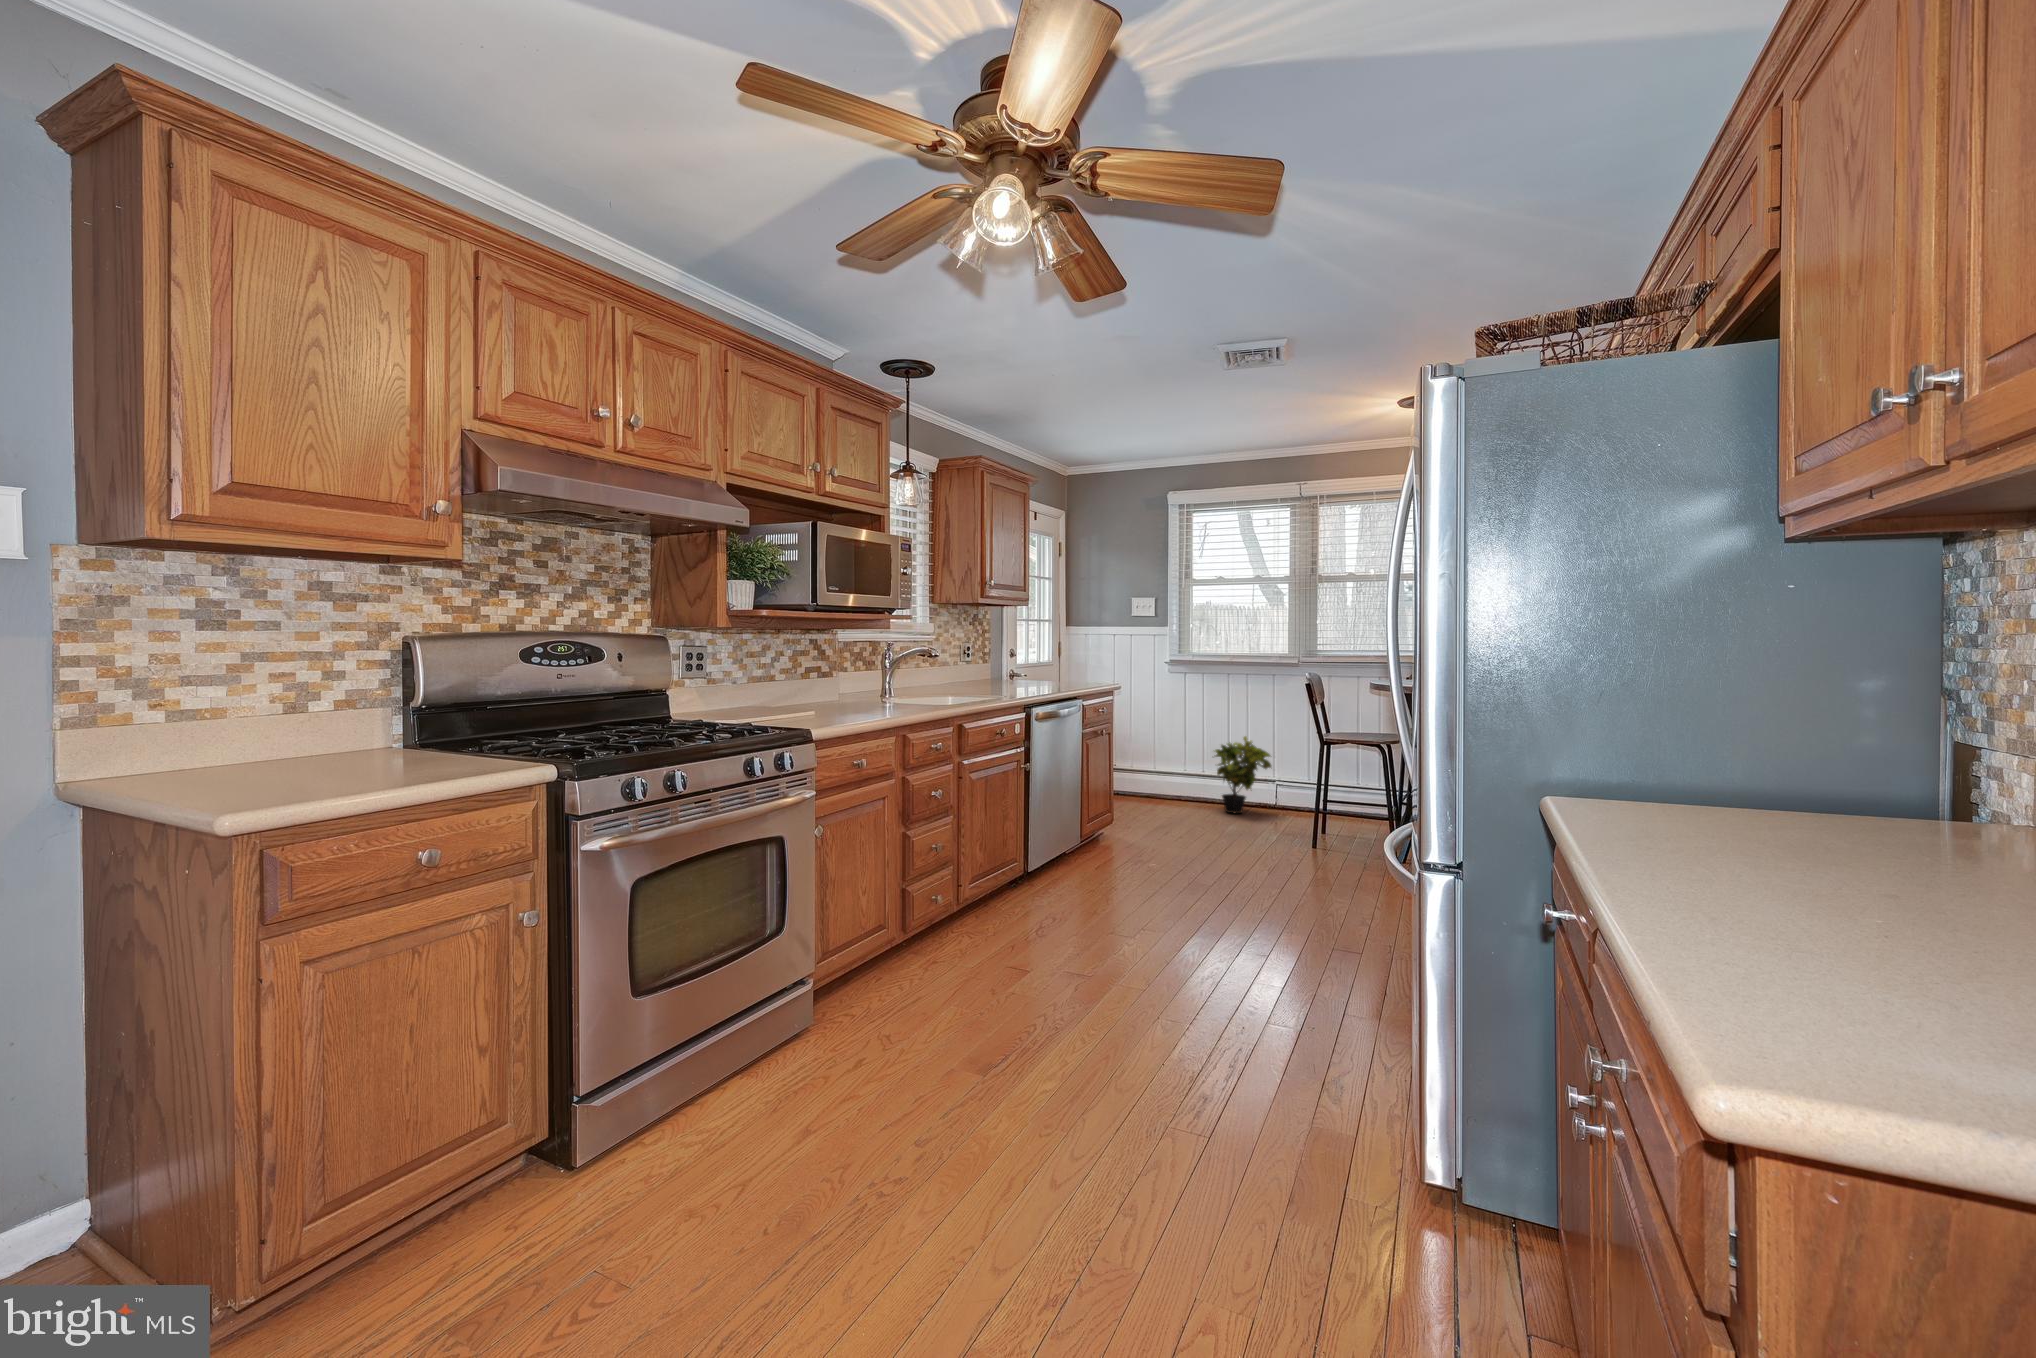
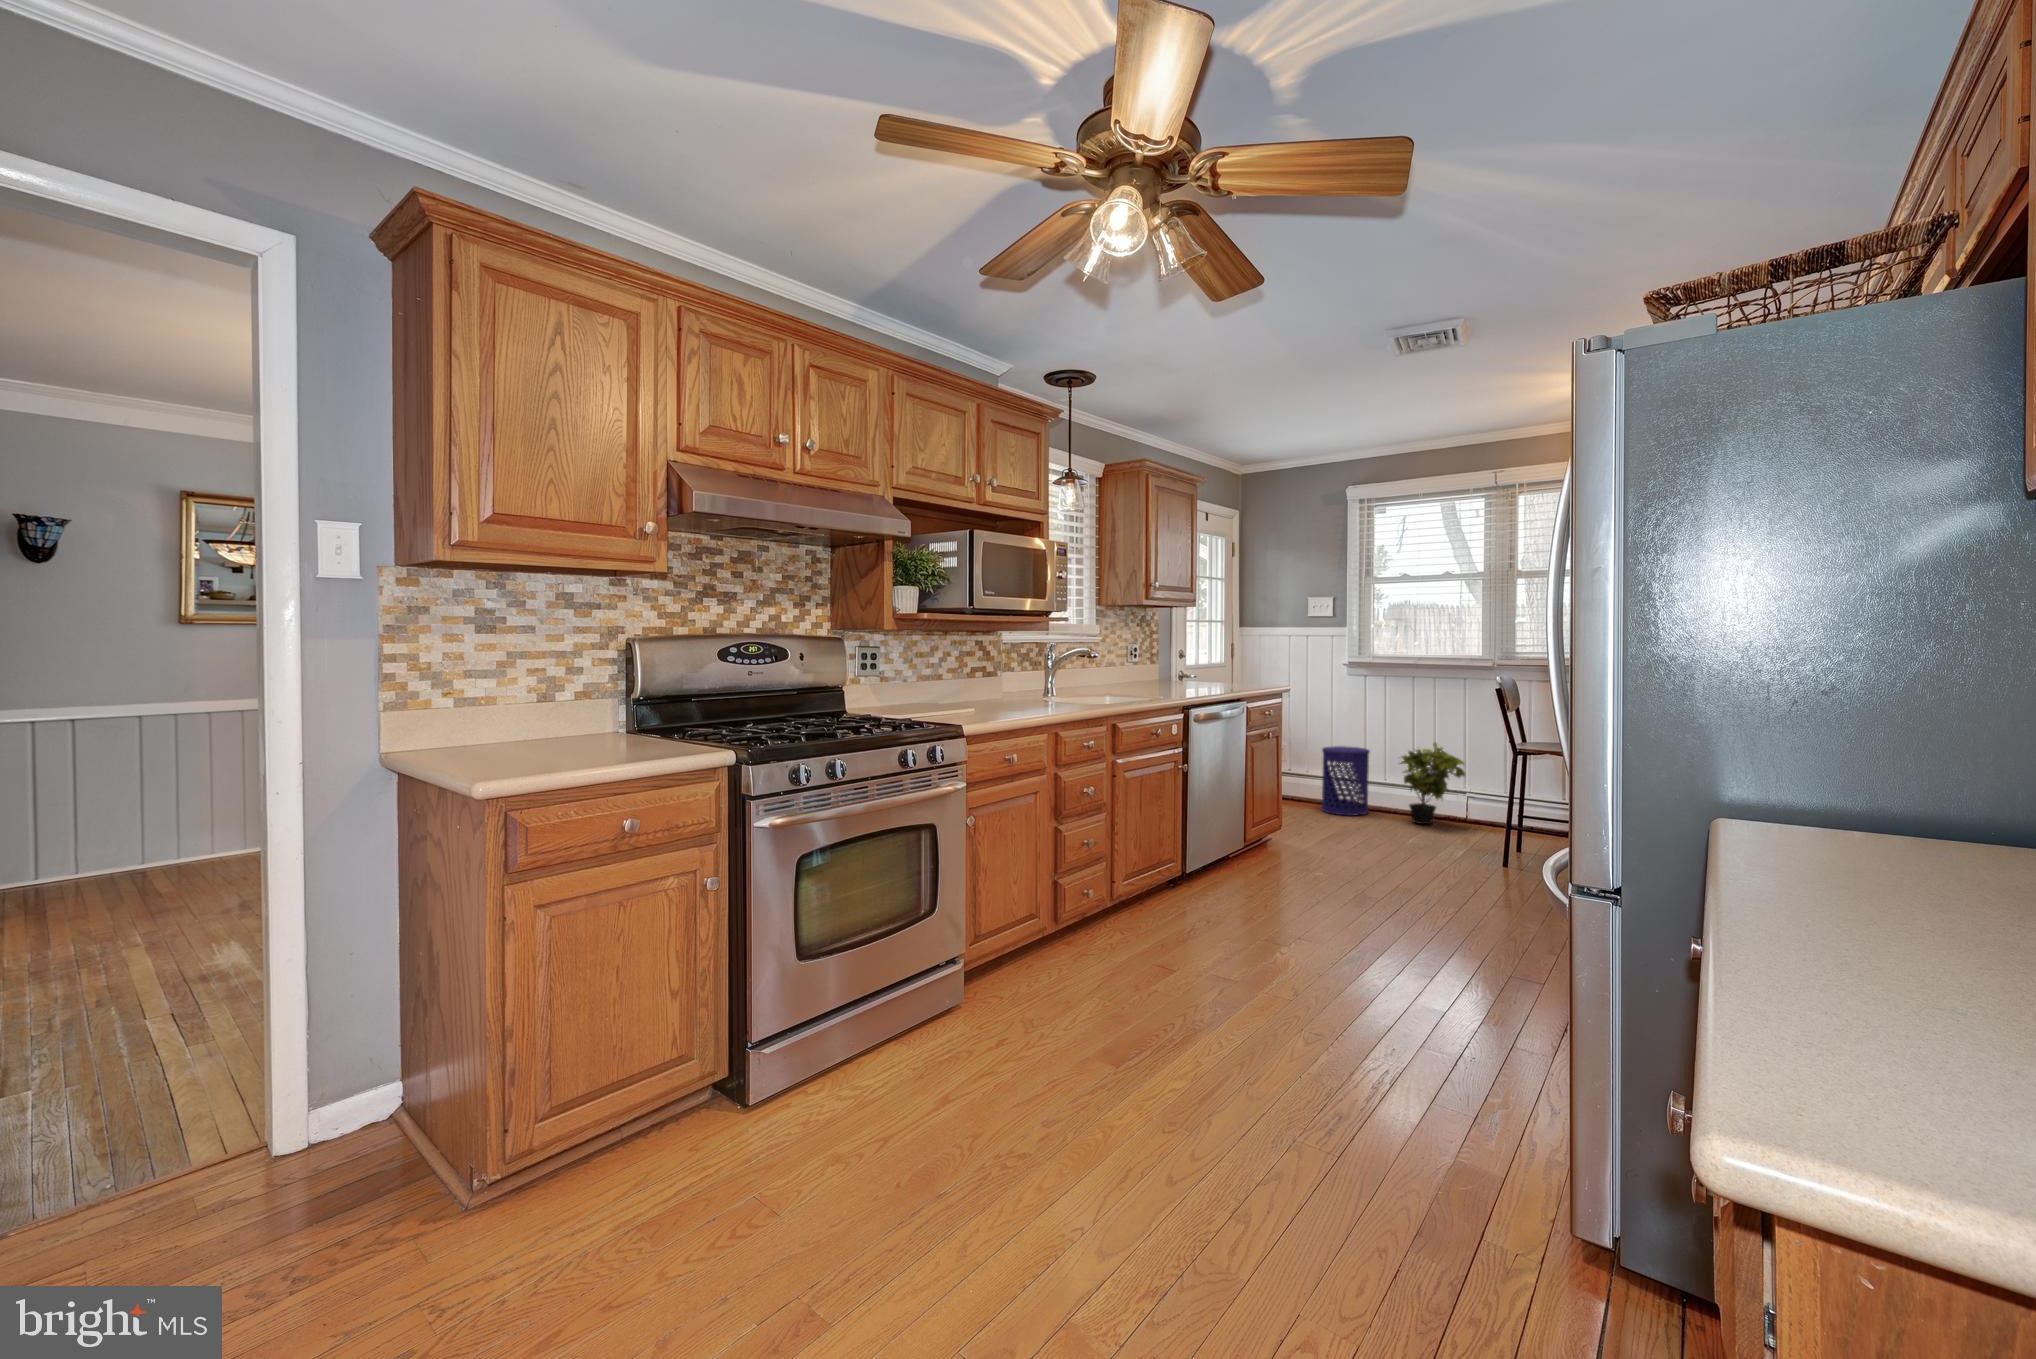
waste bin: none [1142,741,1186,807] -> present [1321,746,1369,815]

